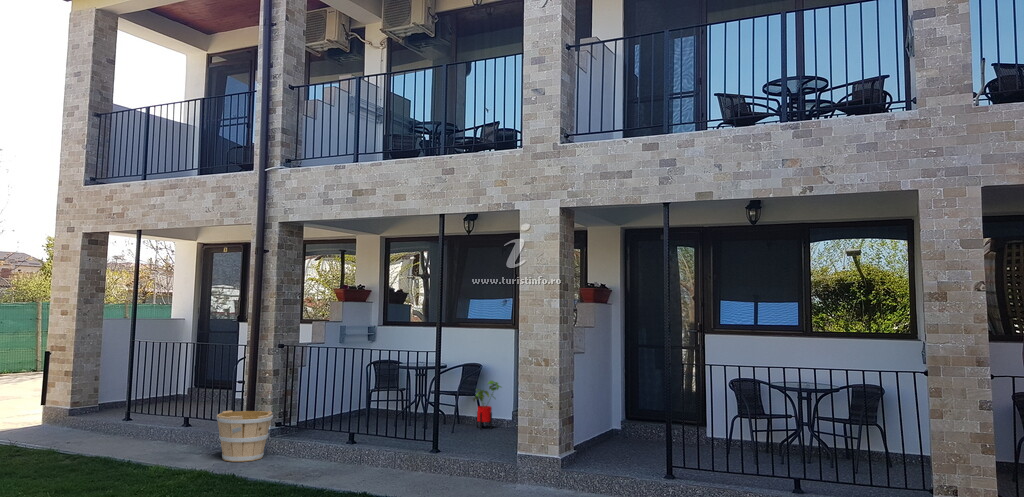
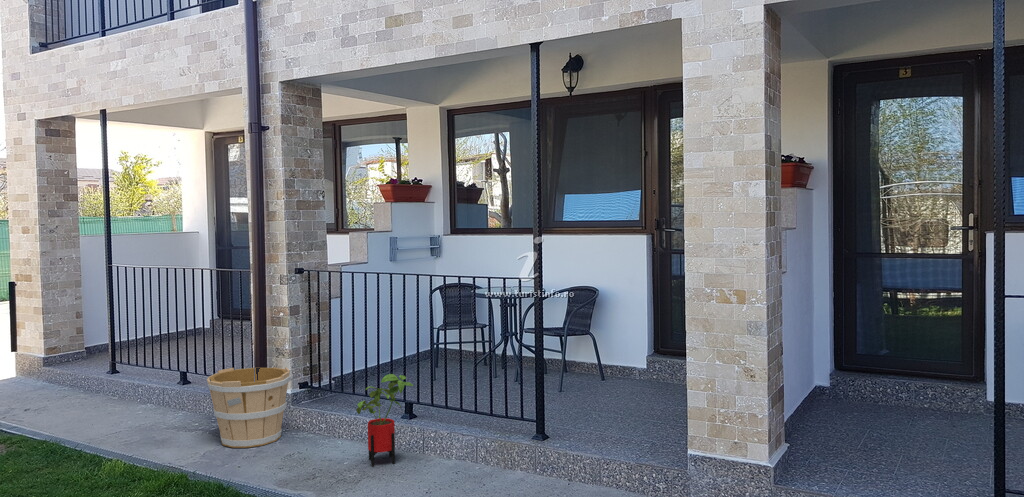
house plant: present [473,381,501,429] -> present [356,374,413,466]

